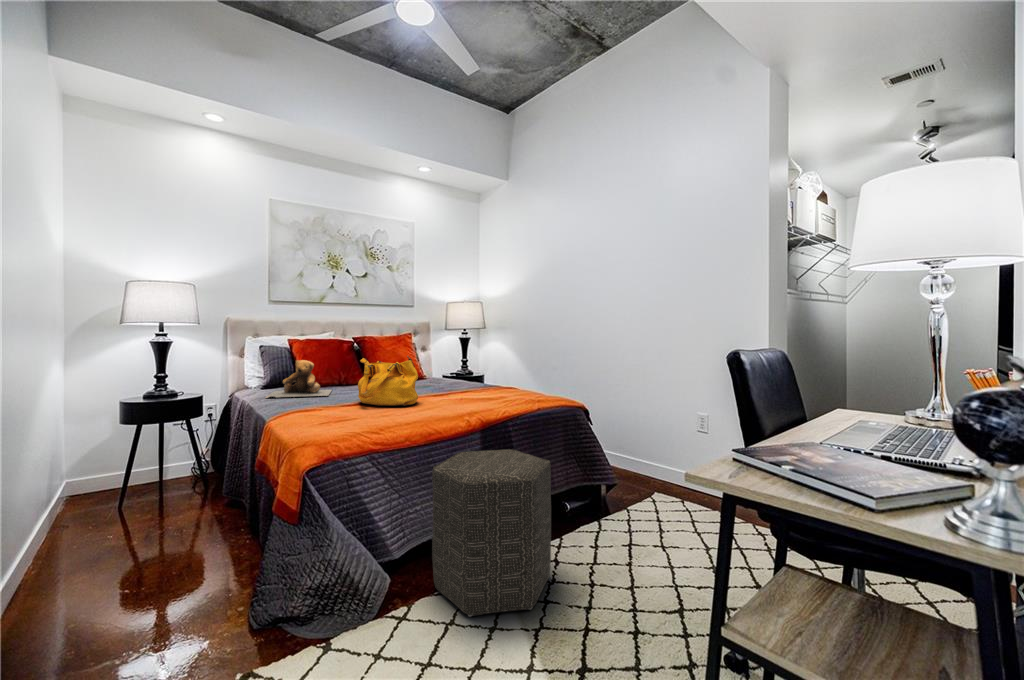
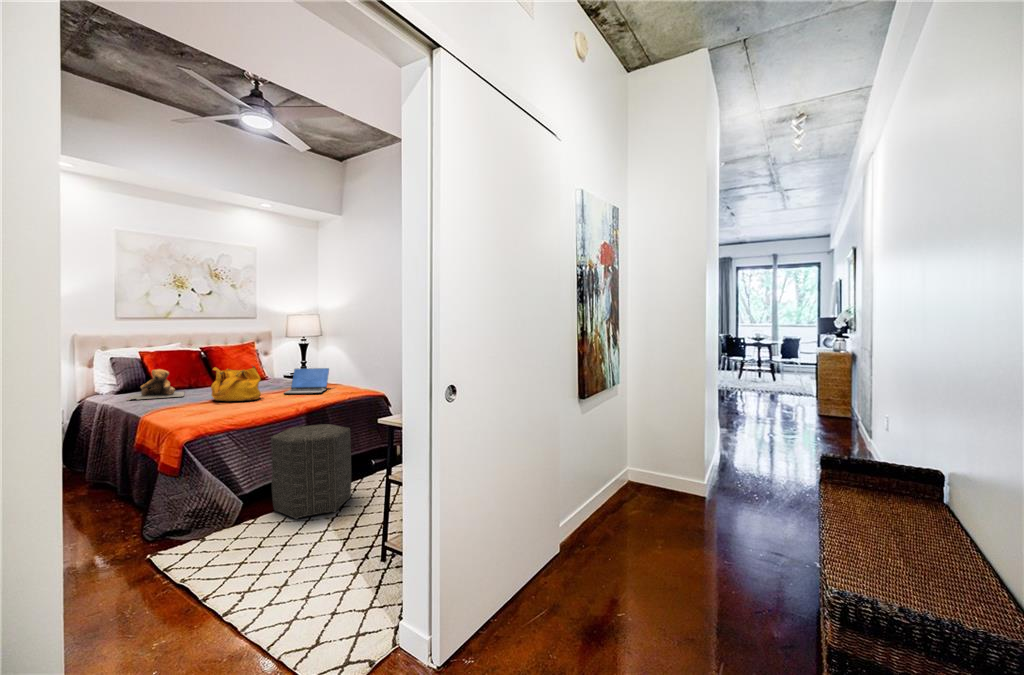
laptop: none [446,364,502,399] -> present [284,368,329,394]

